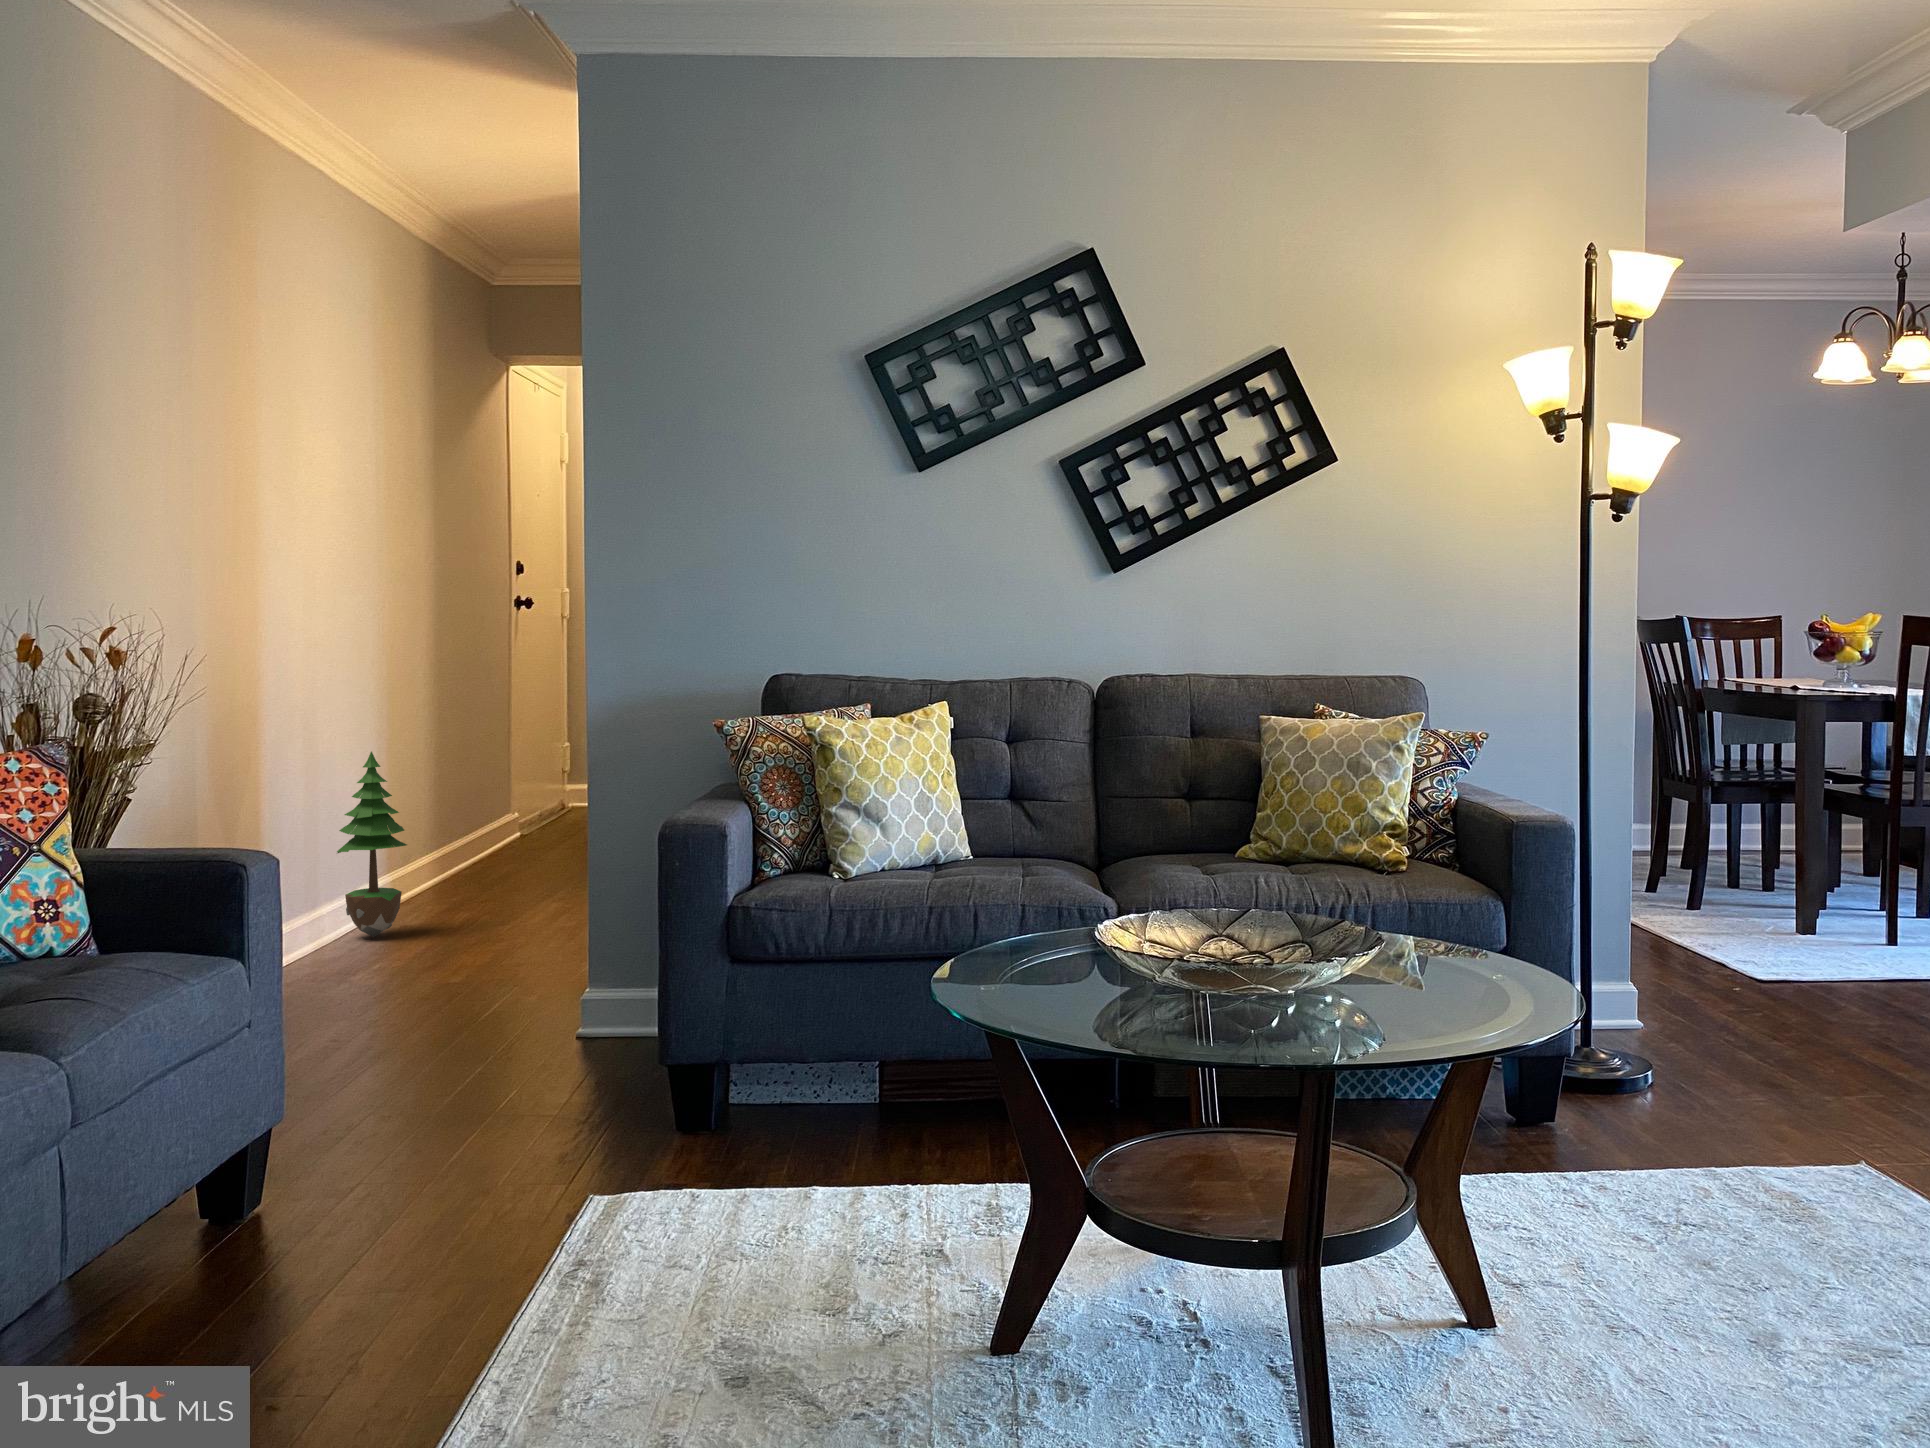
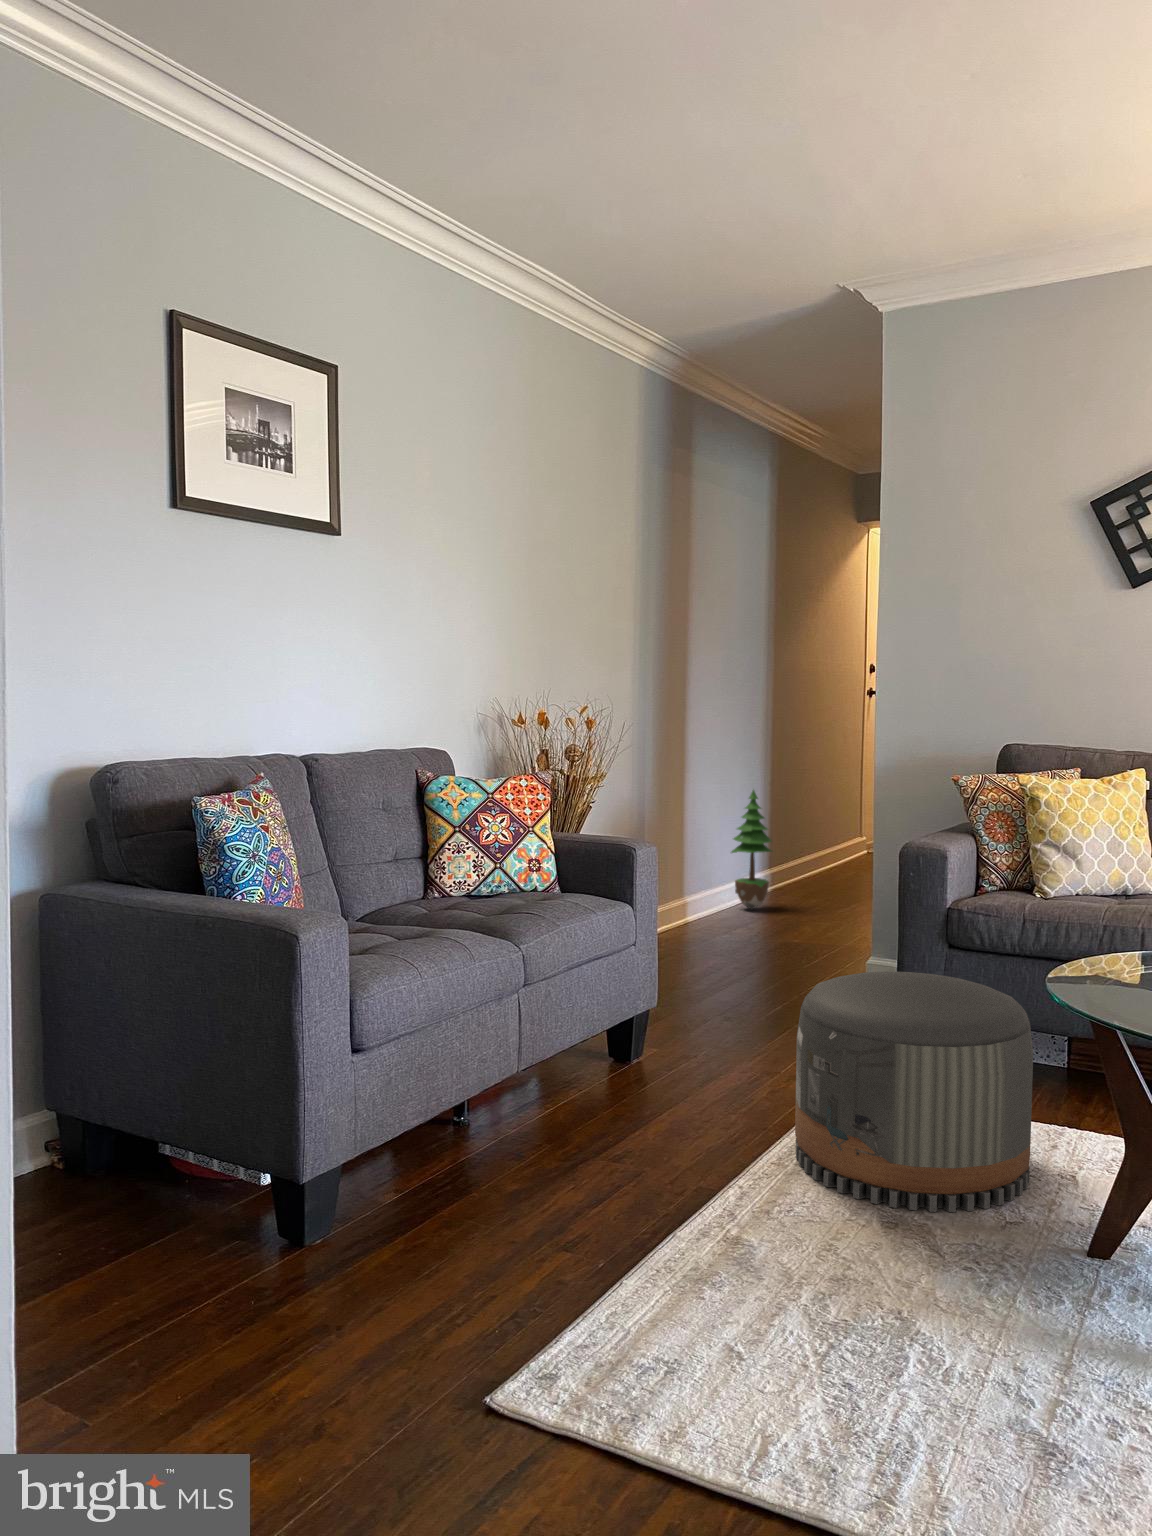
pouf: none [560,1005,893,1356] -> present [795,971,1033,1212]

